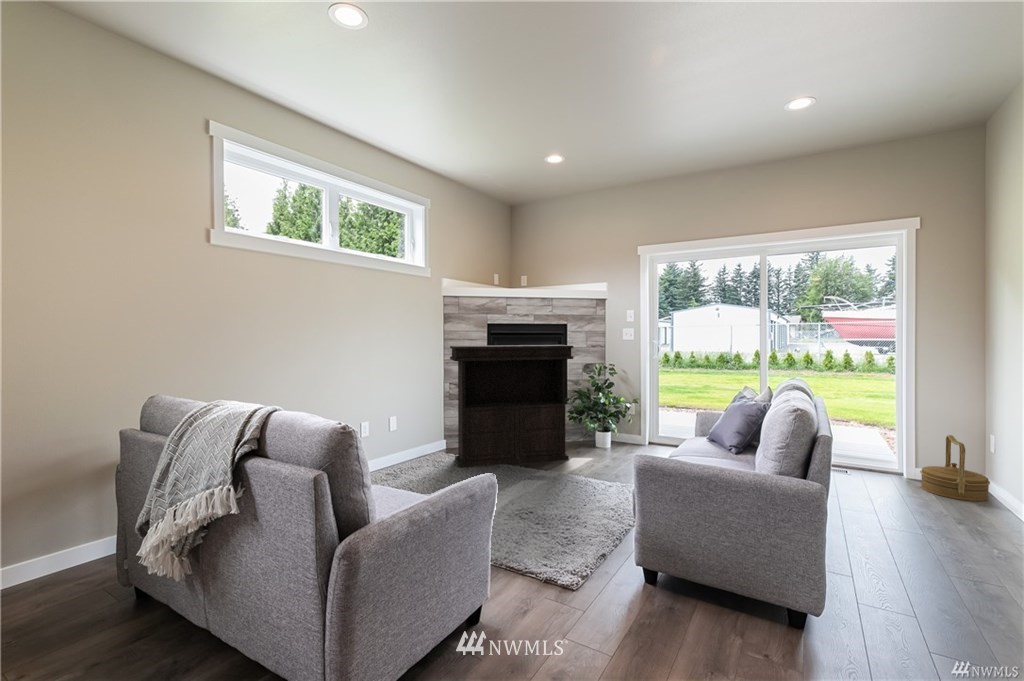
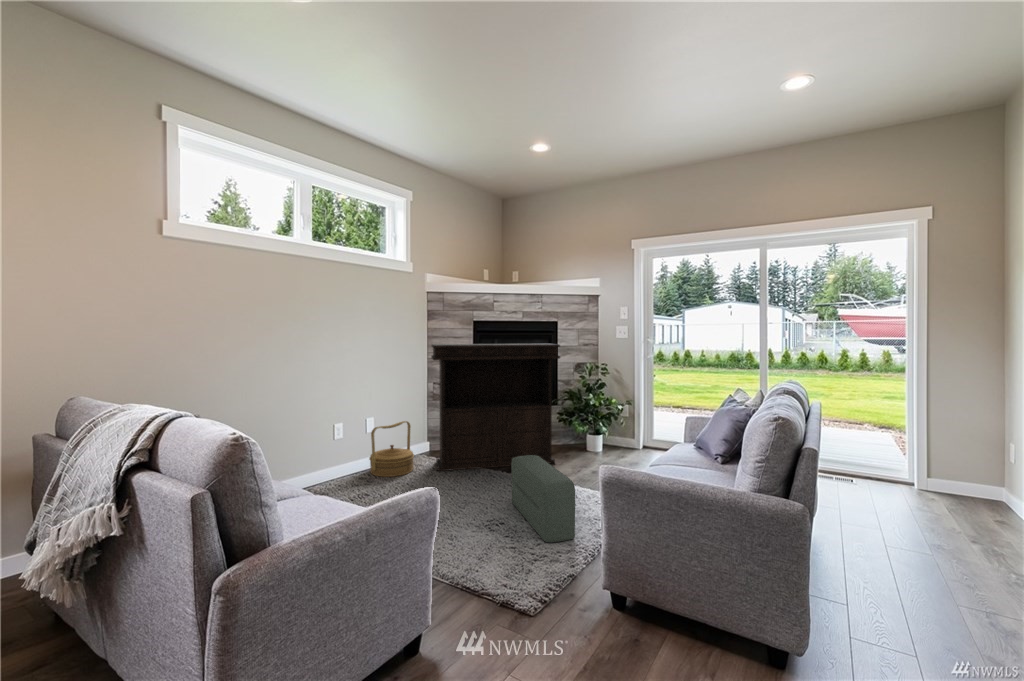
woven basket: present [920,435,990,501] -> present [369,421,414,477]
pouf: none [535,450,601,529] -> present [511,455,575,543]

